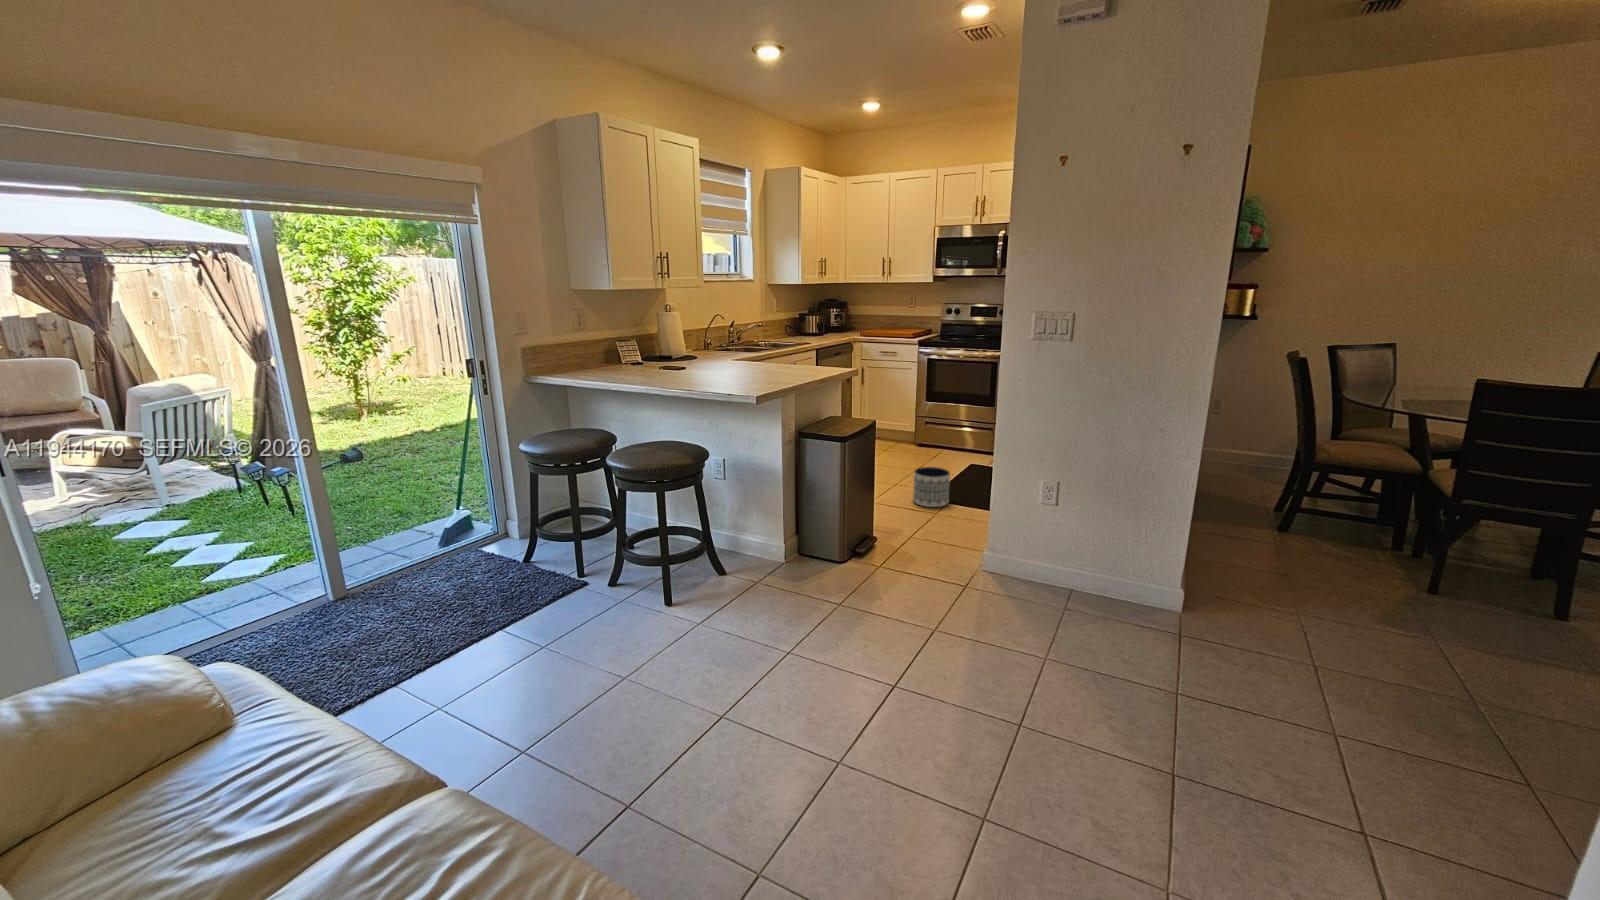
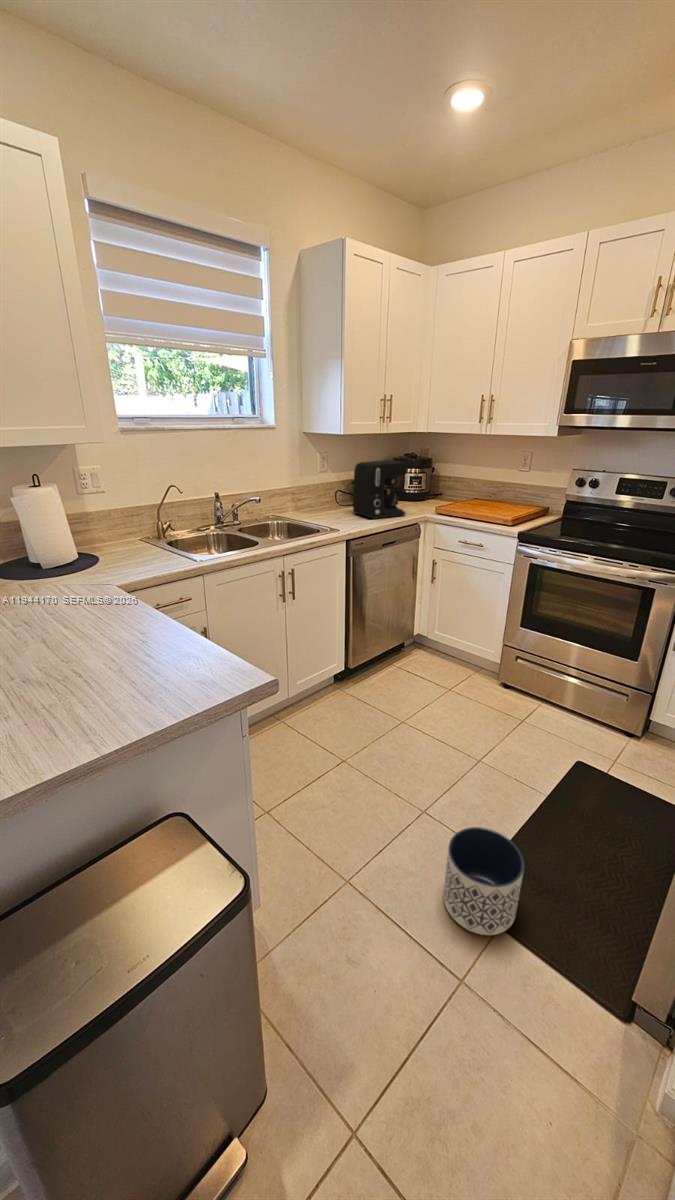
coffee maker: none [806,301,842,339] -> present [353,460,407,519]

